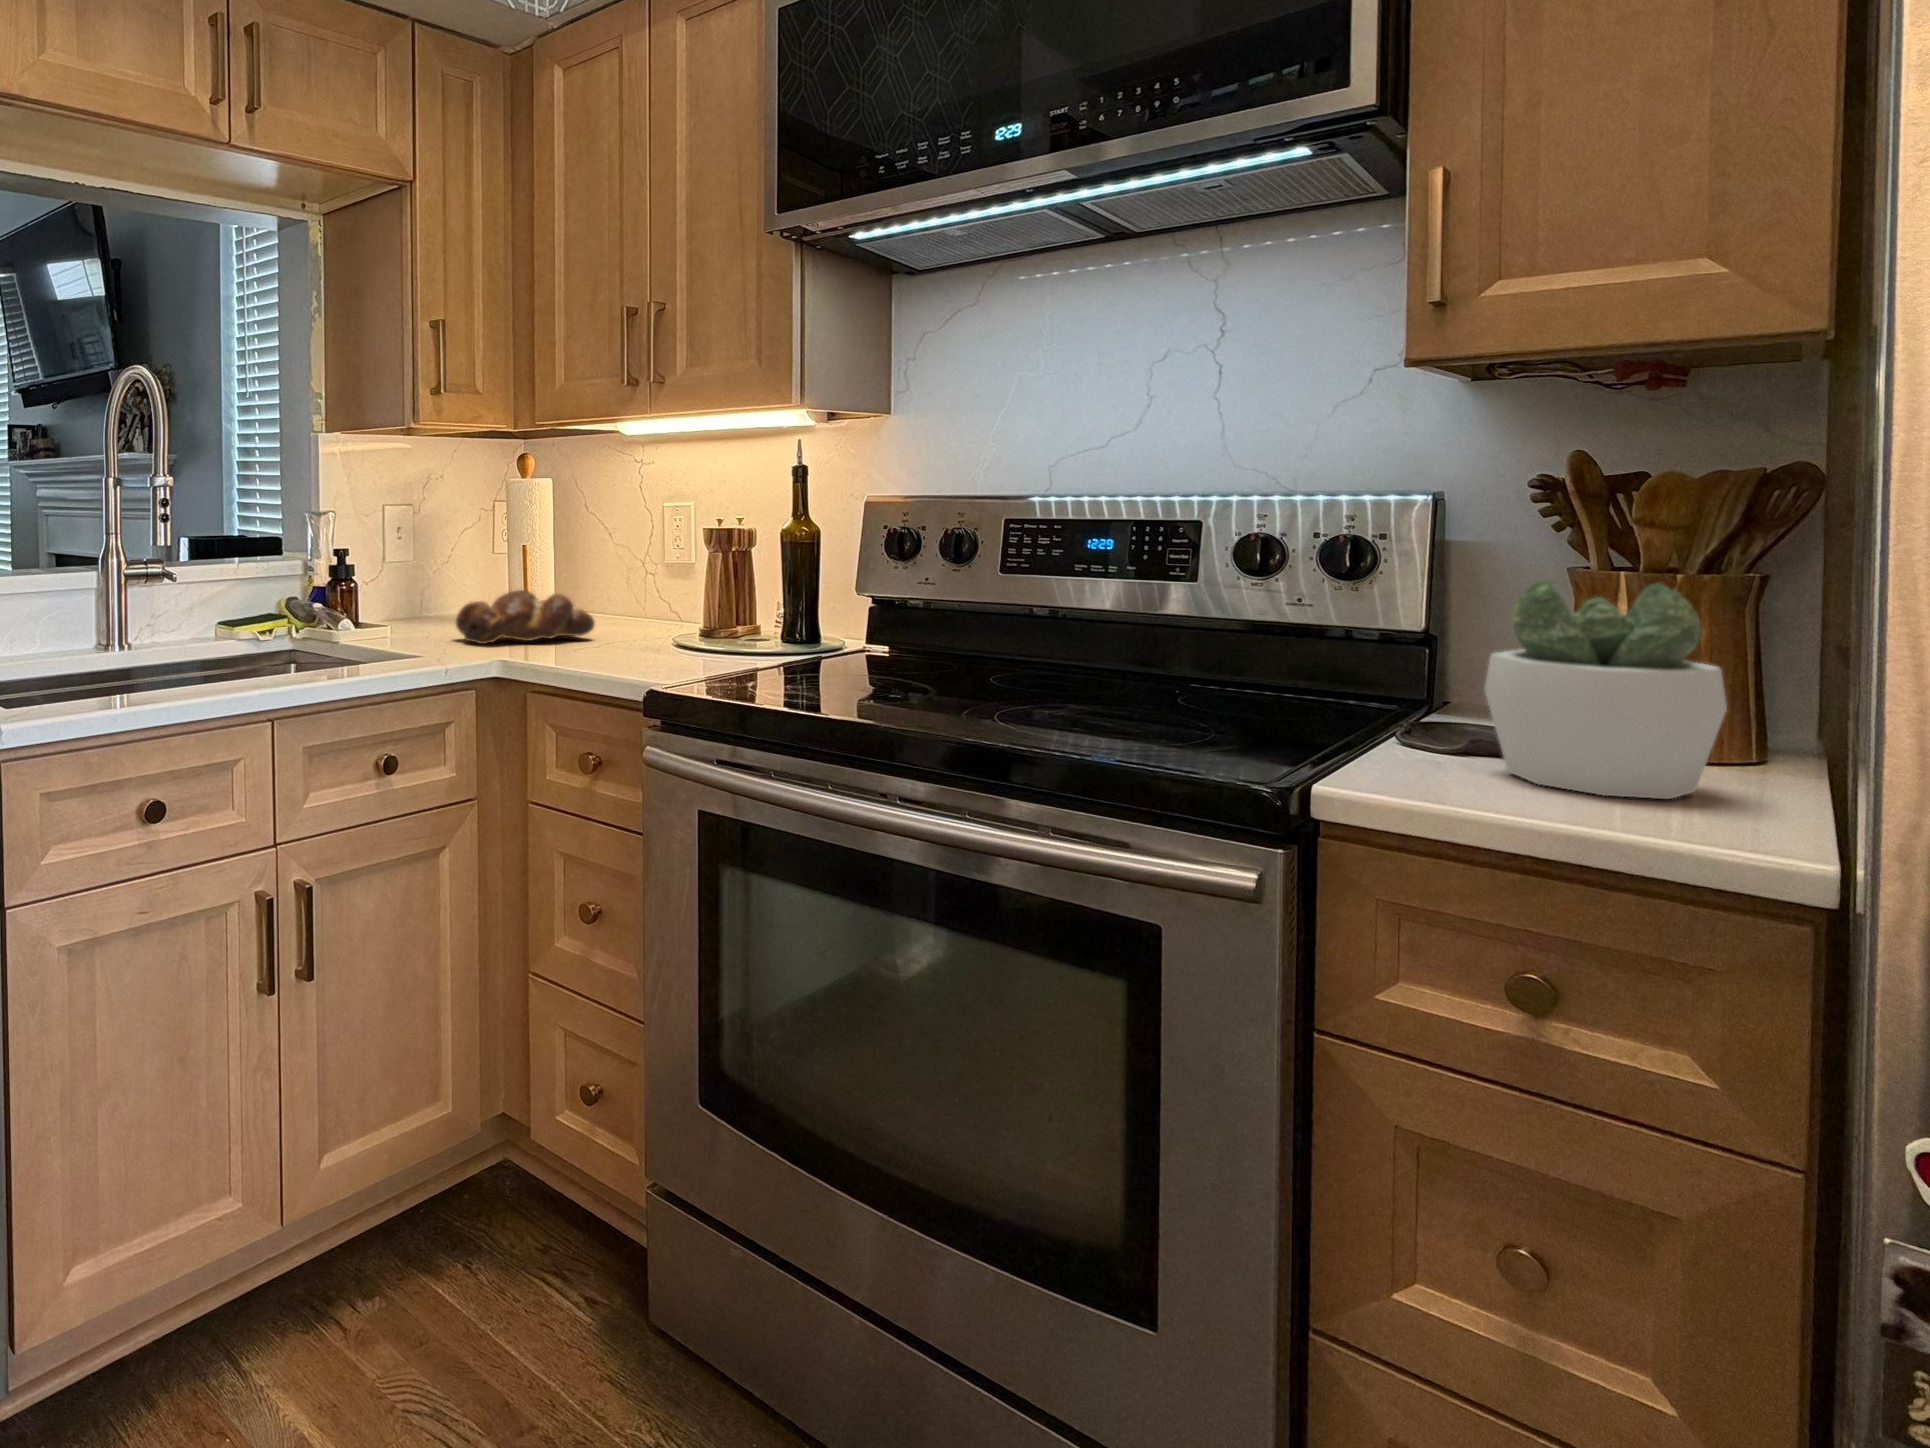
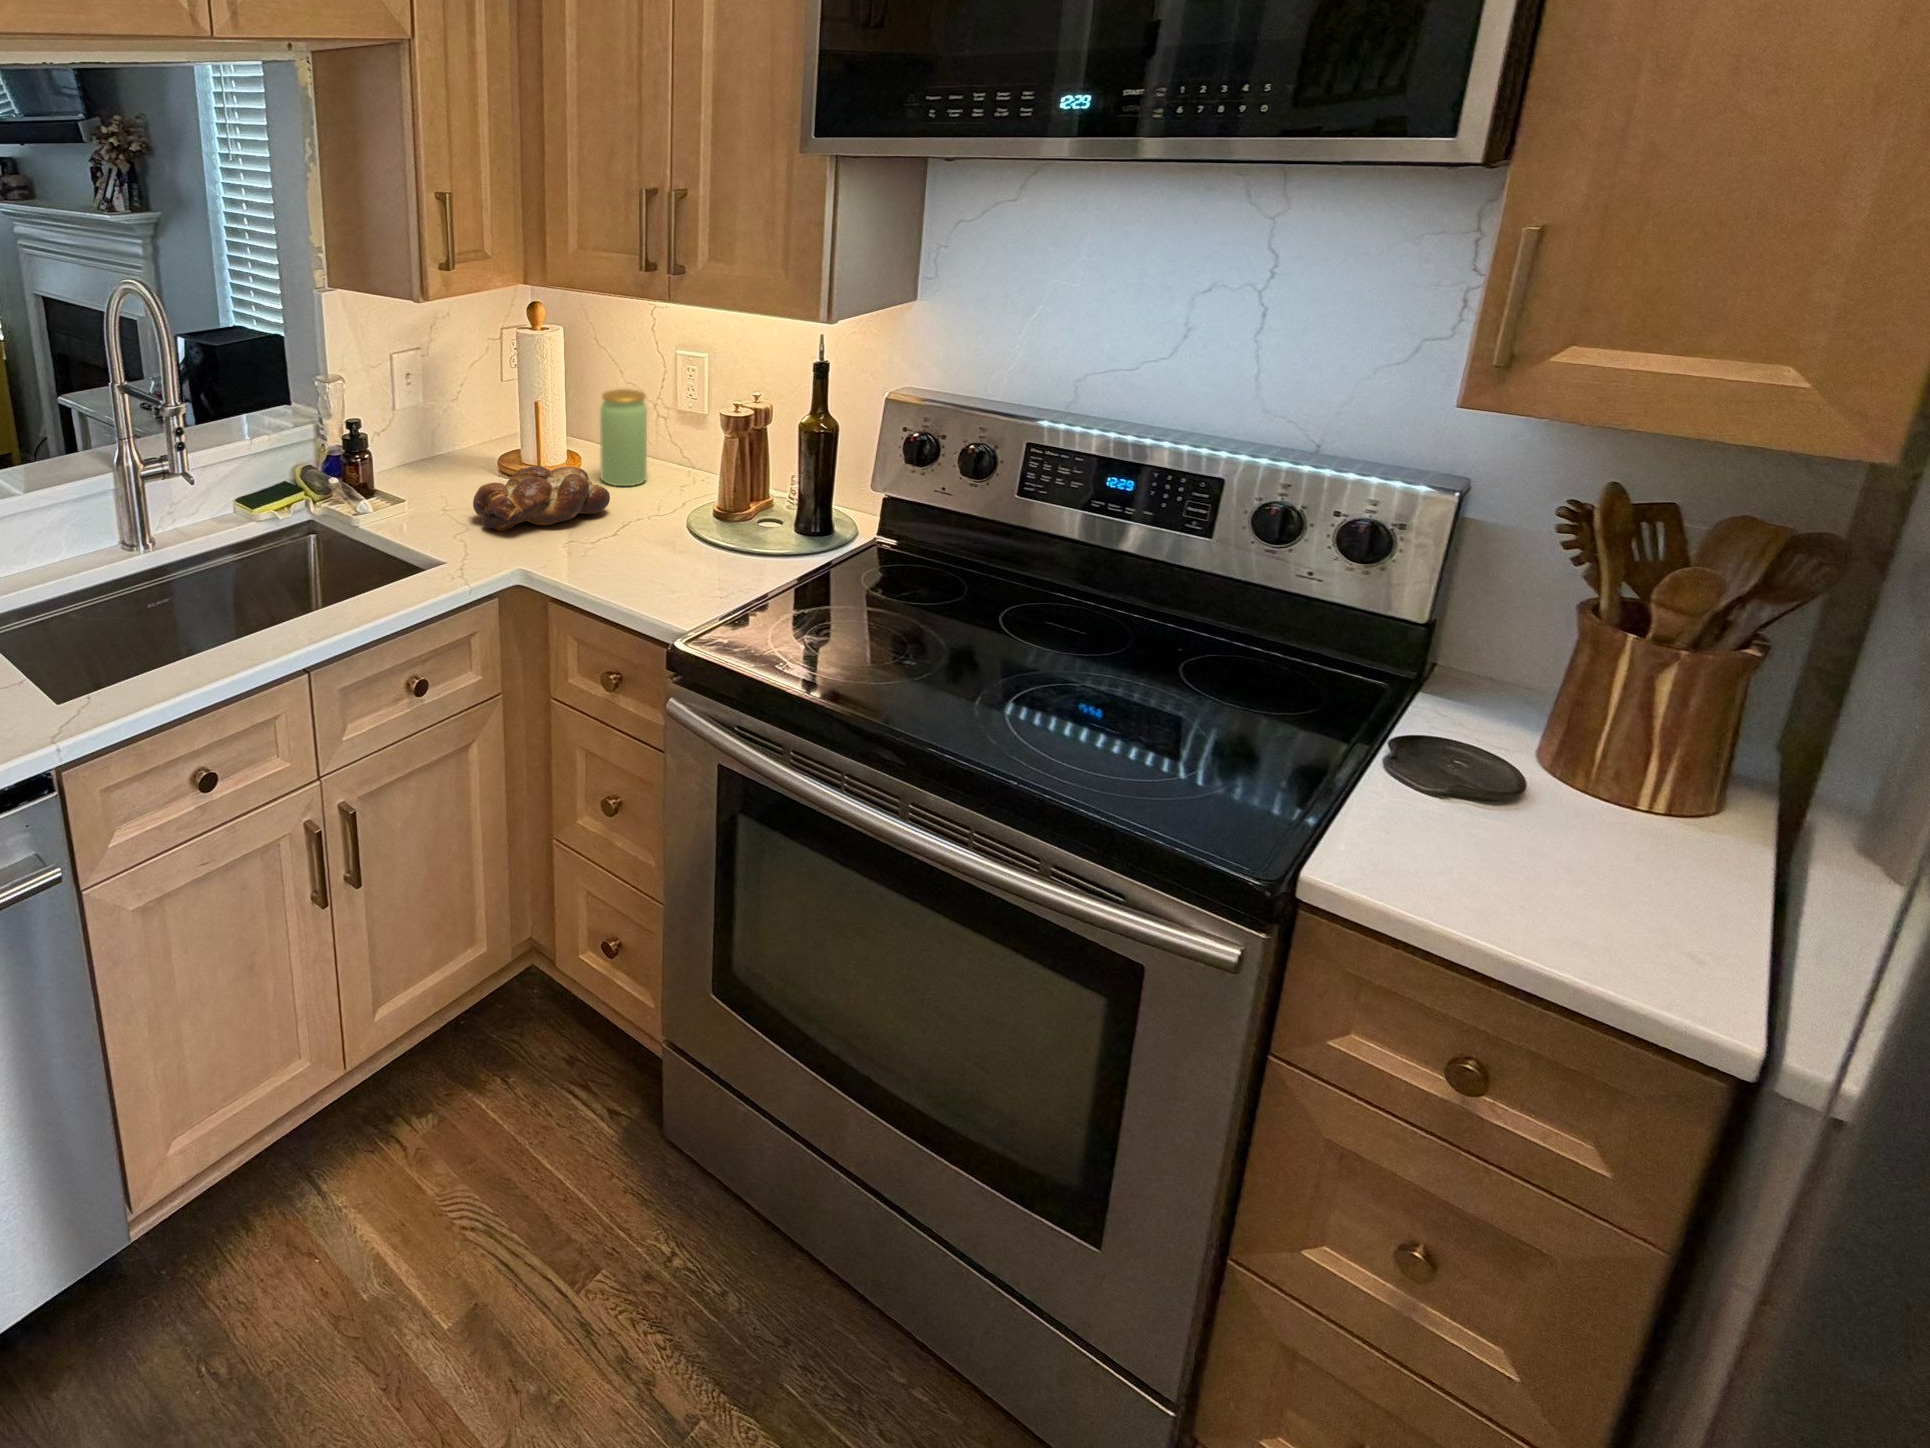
jar: none [588,539,634,631] -> present [600,389,647,486]
succulent plant: present [1484,580,1727,799] -> none [1475,680,1702,913]

